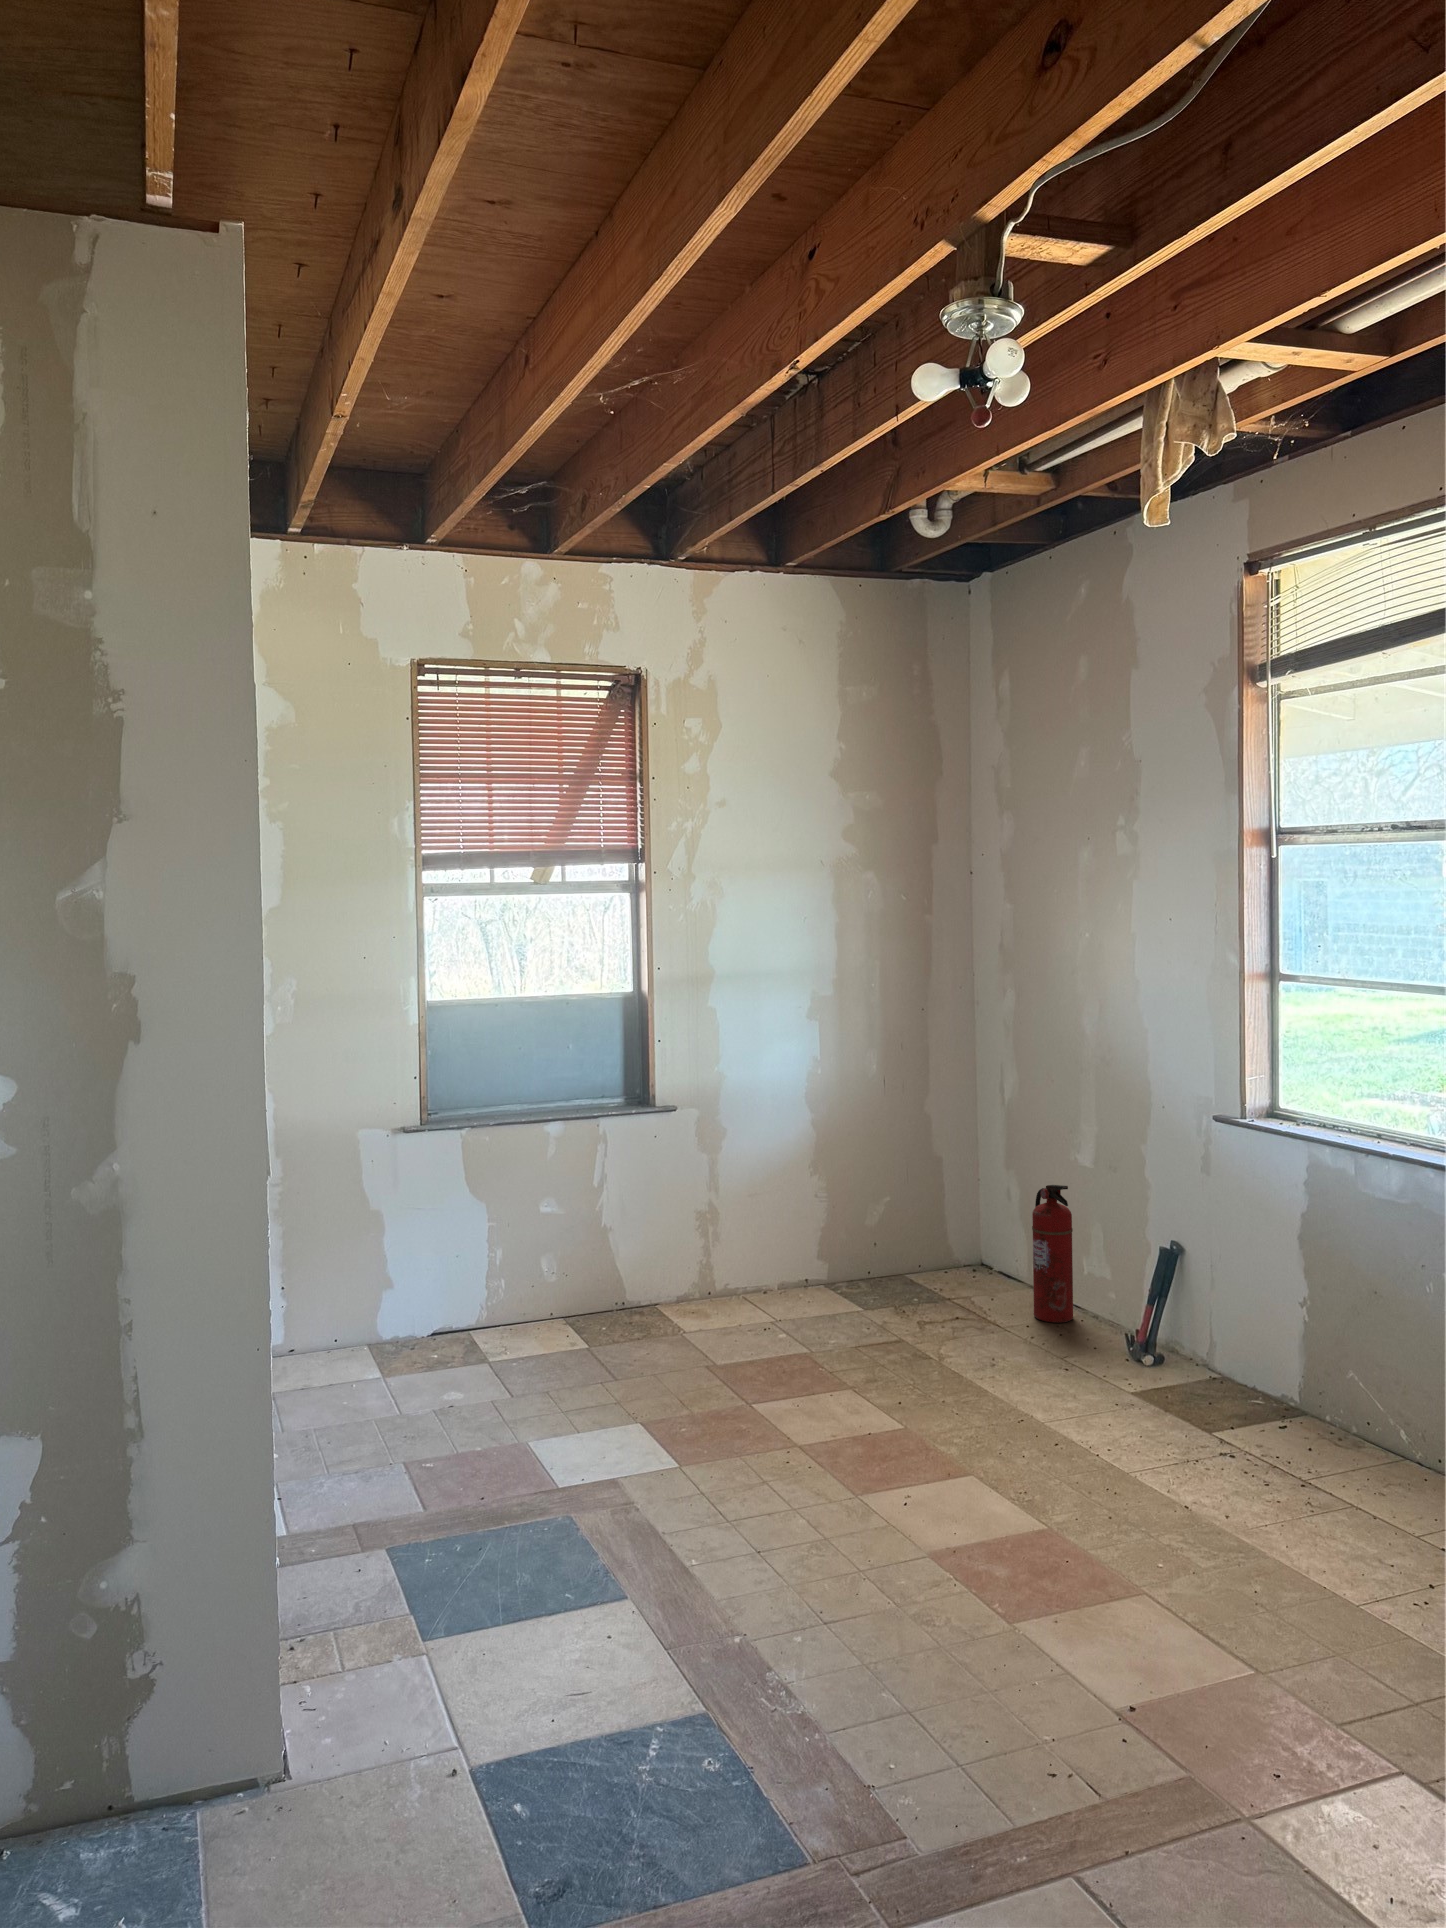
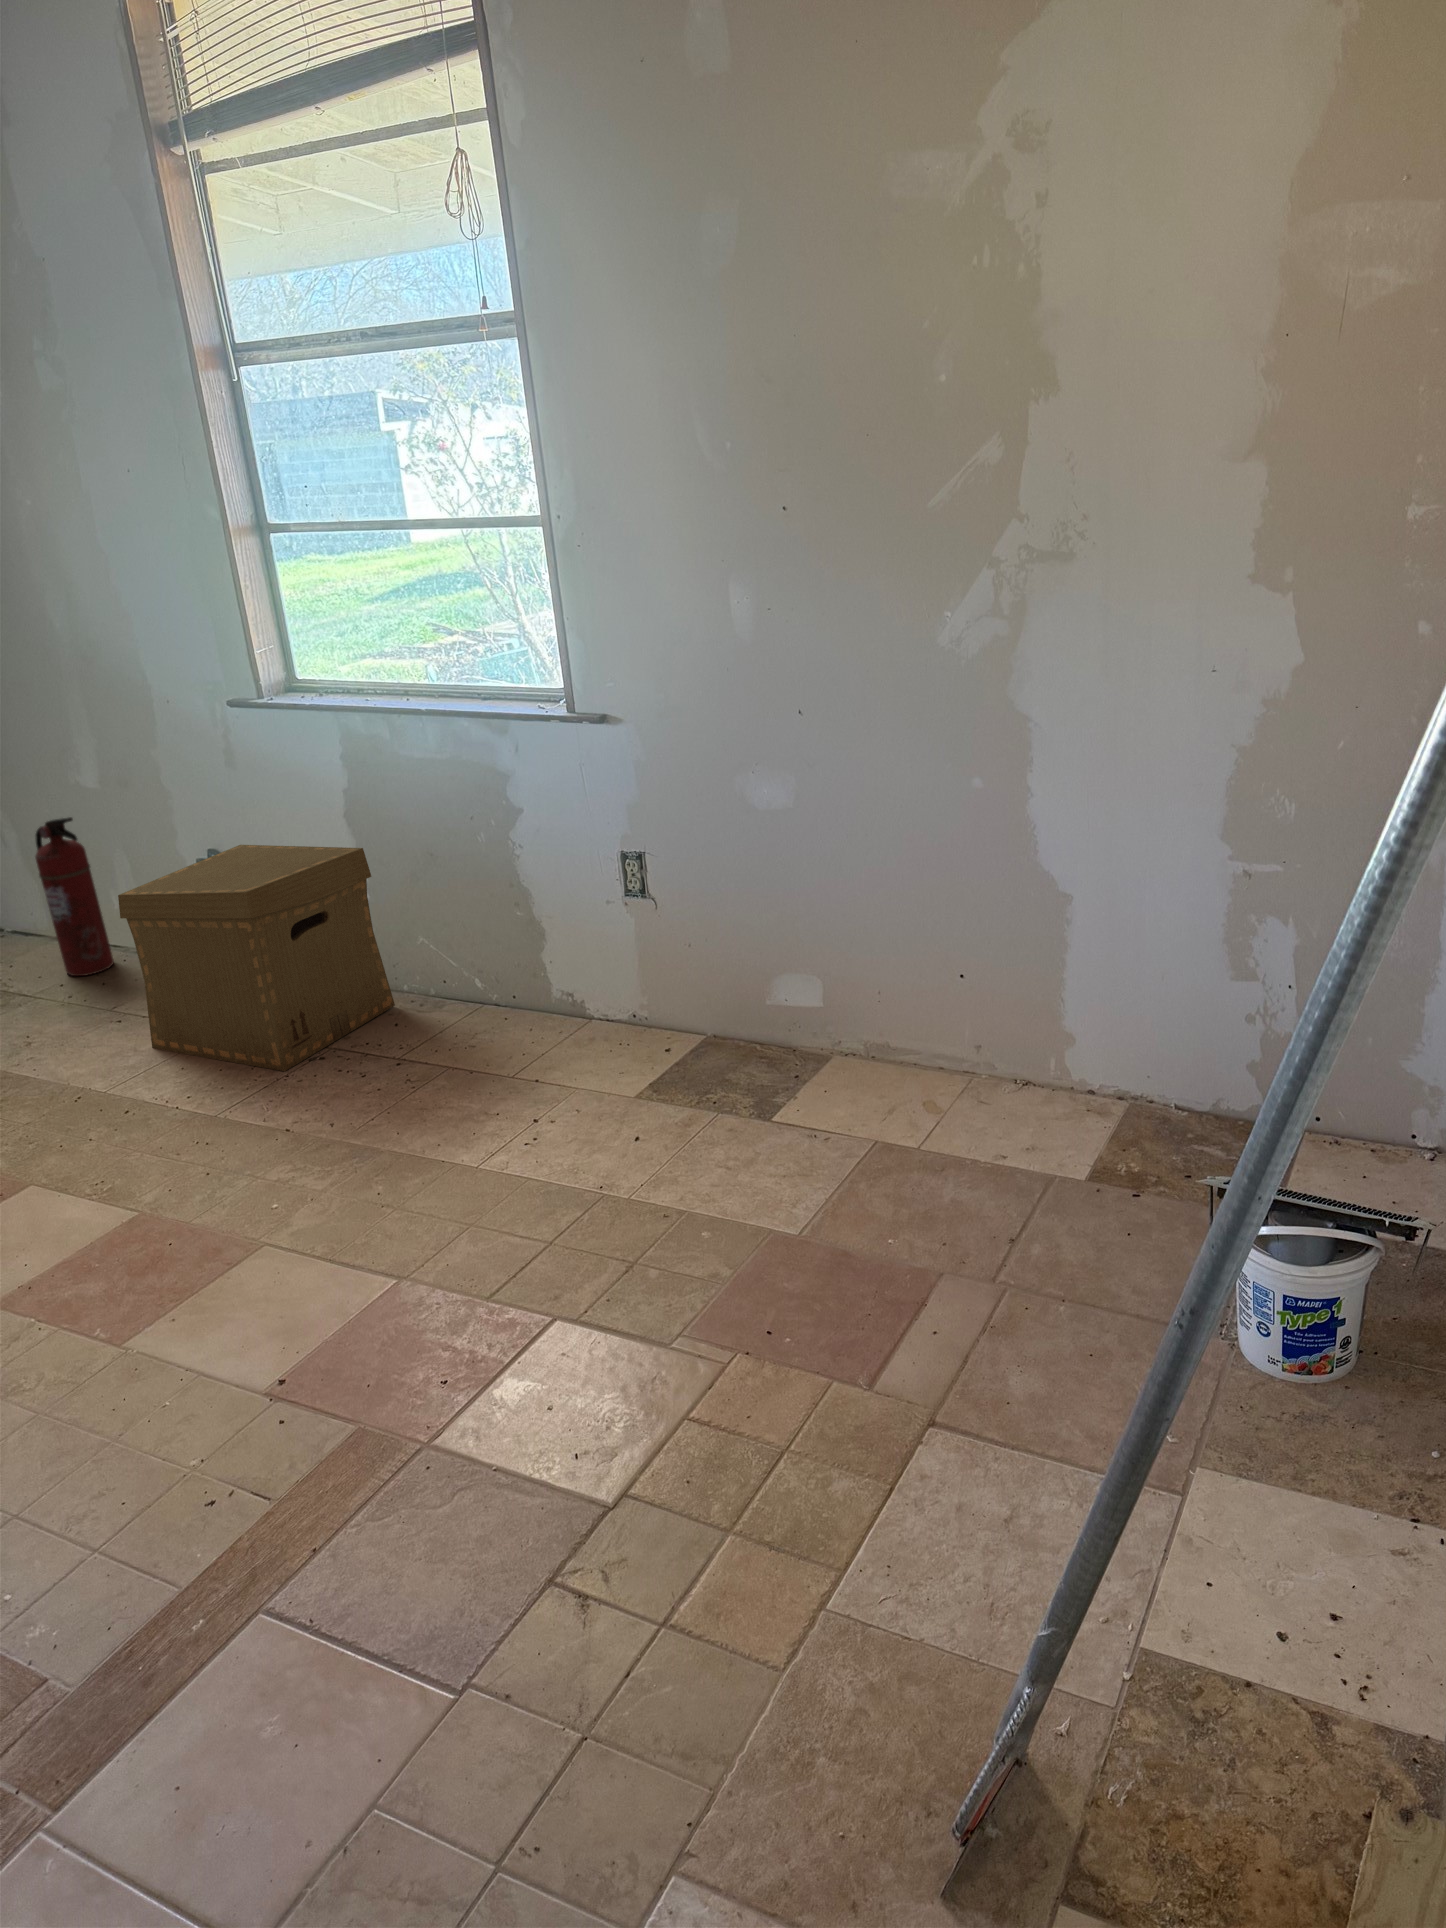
cardboard box: none [1087,1241,1316,1455] -> present [118,845,395,1071]

